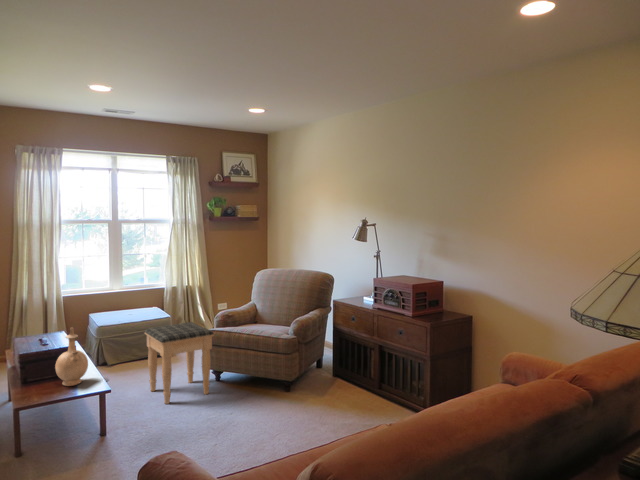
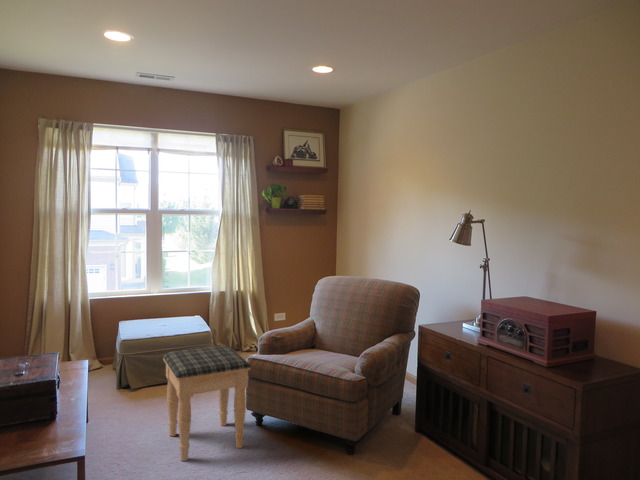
vase: present [55,328,88,386] -> none [19,357,67,441]

